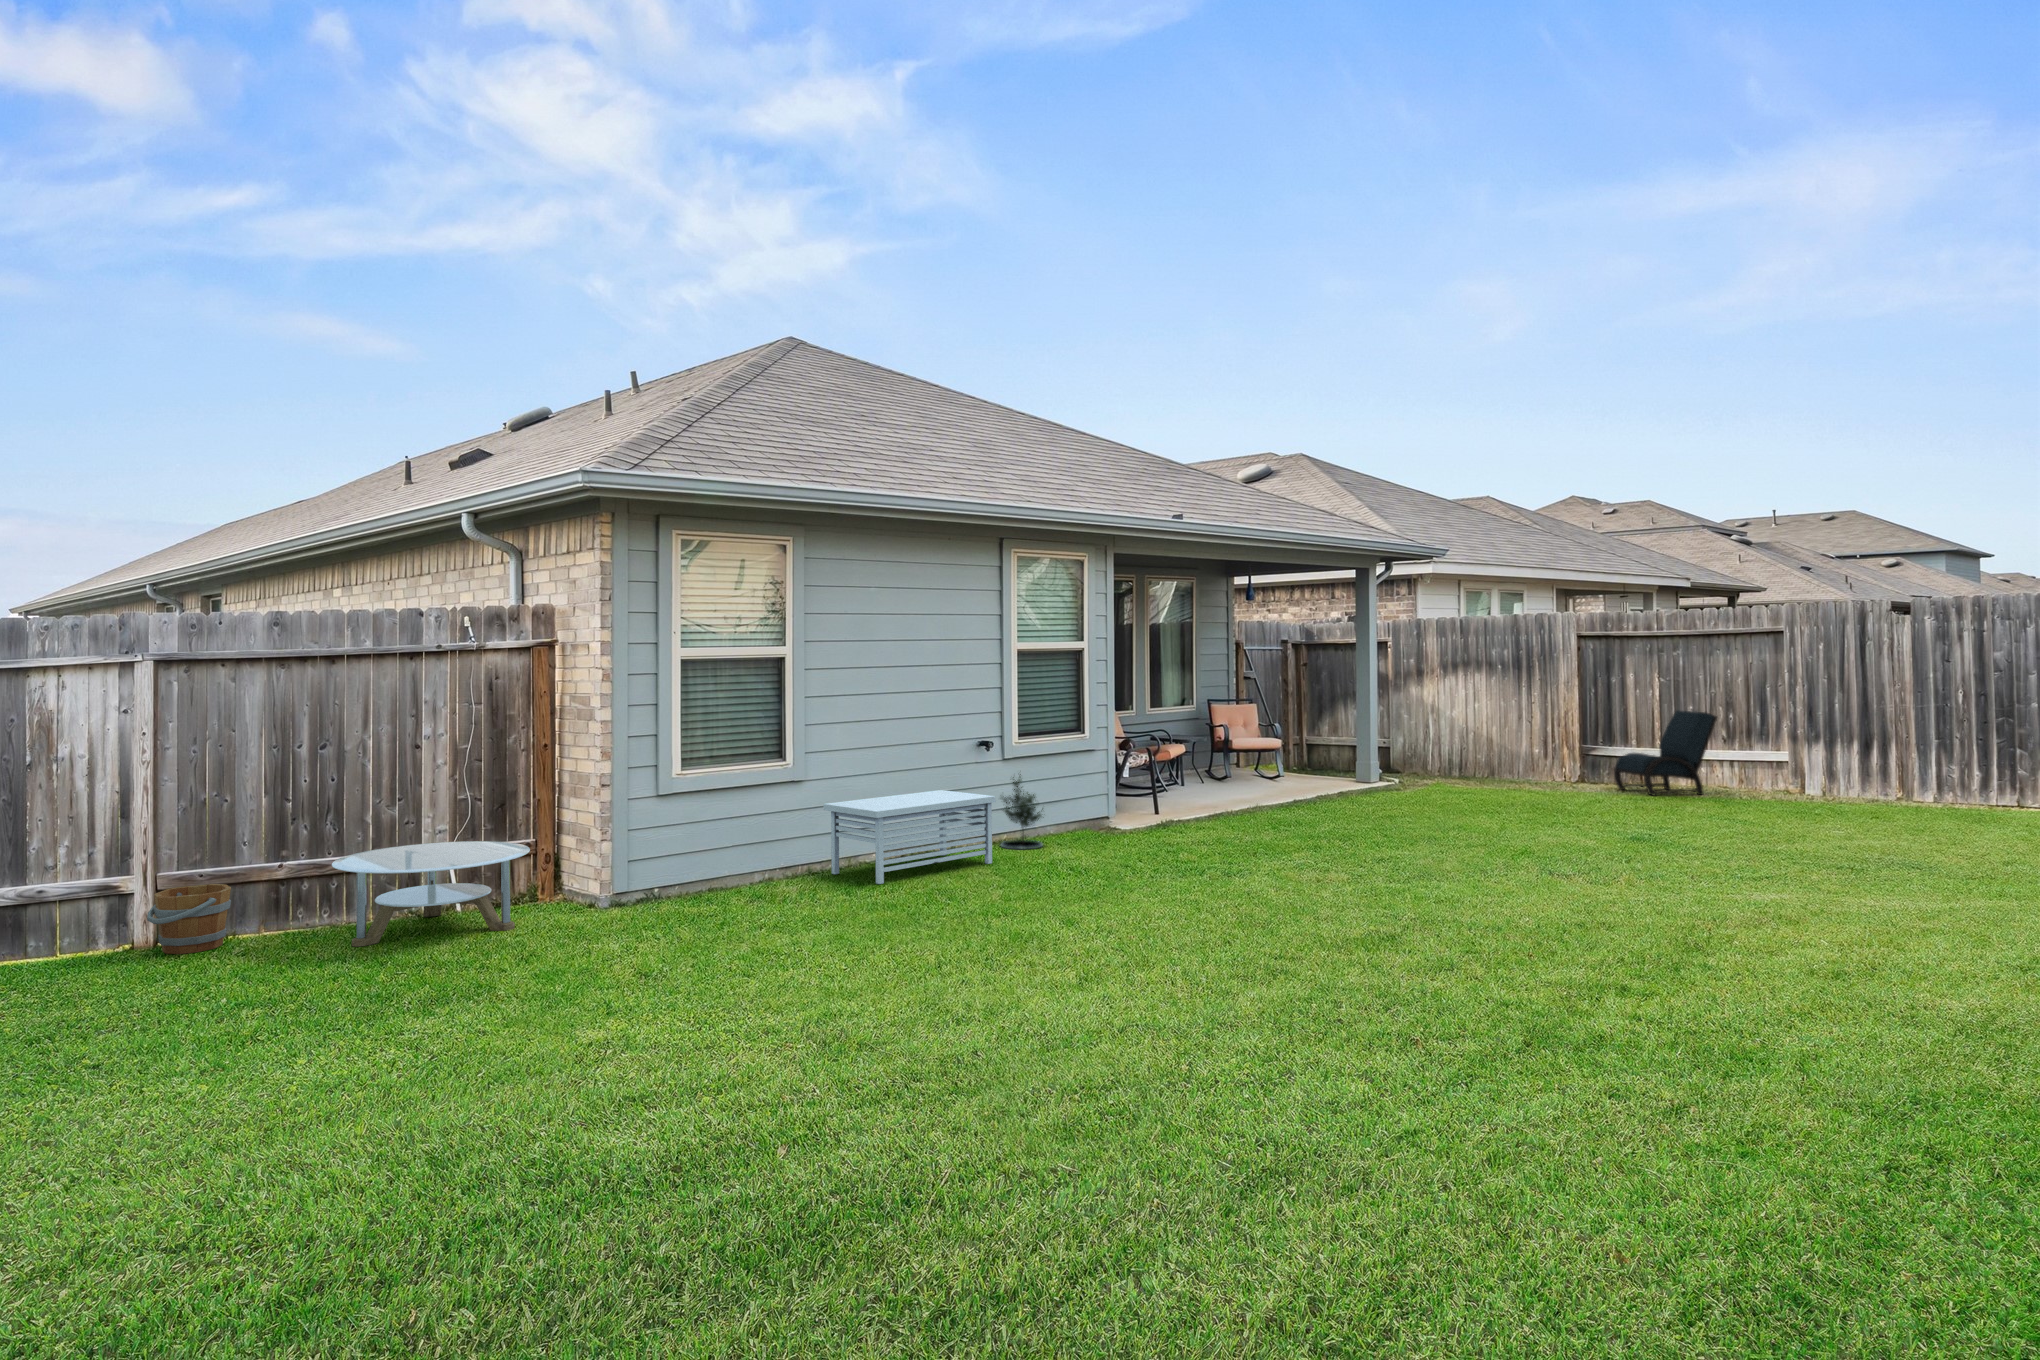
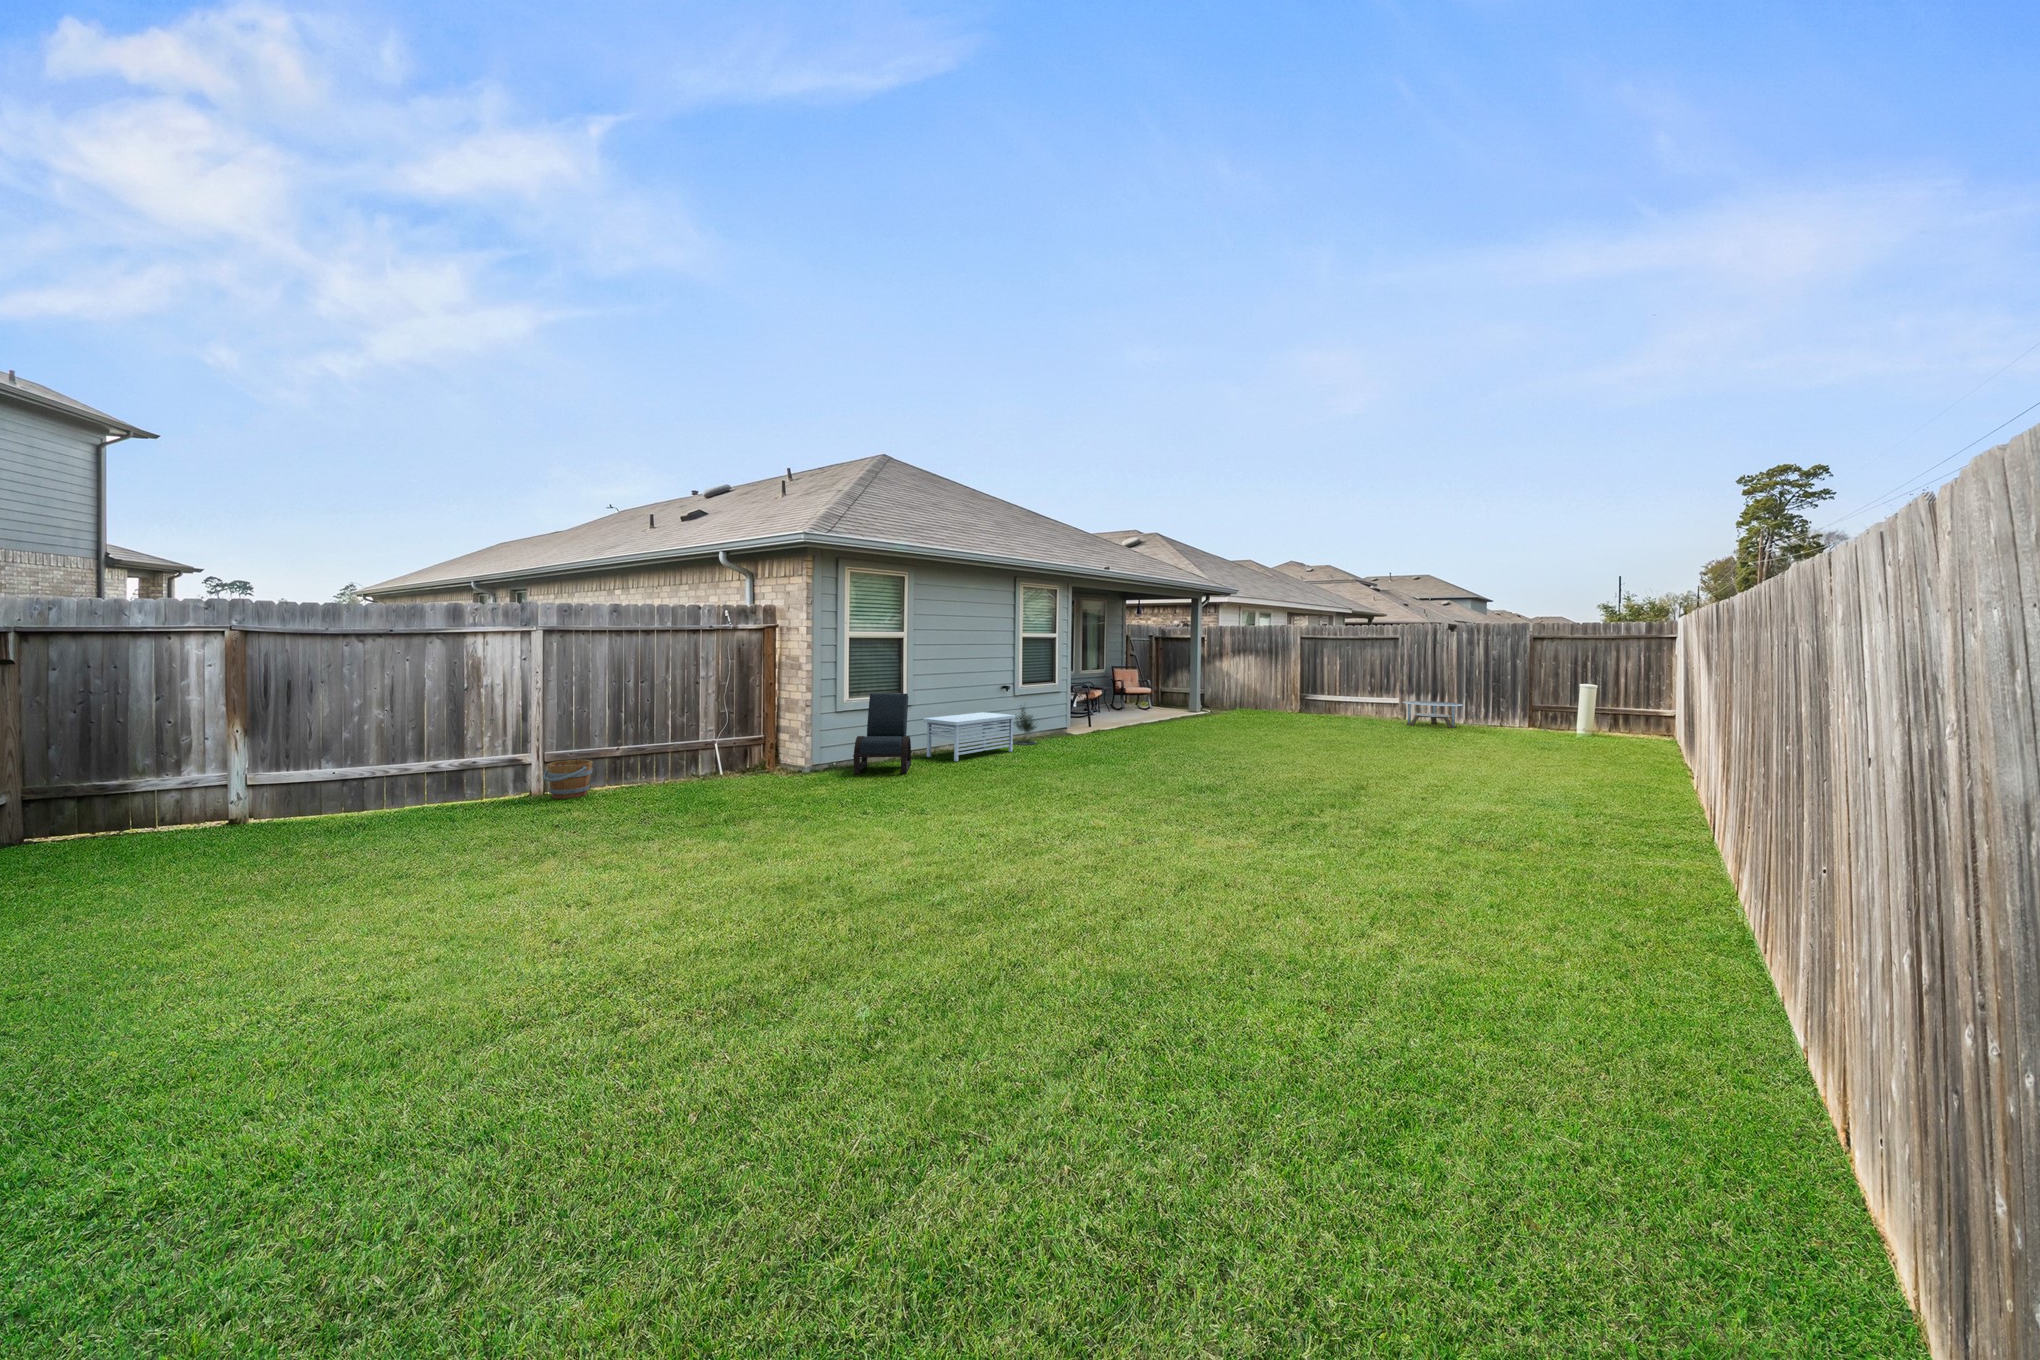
lounge chair: present [1614,710,1717,796] -> present [853,693,912,774]
round table: present [332,841,530,947] -> present [1403,701,1463,728]

